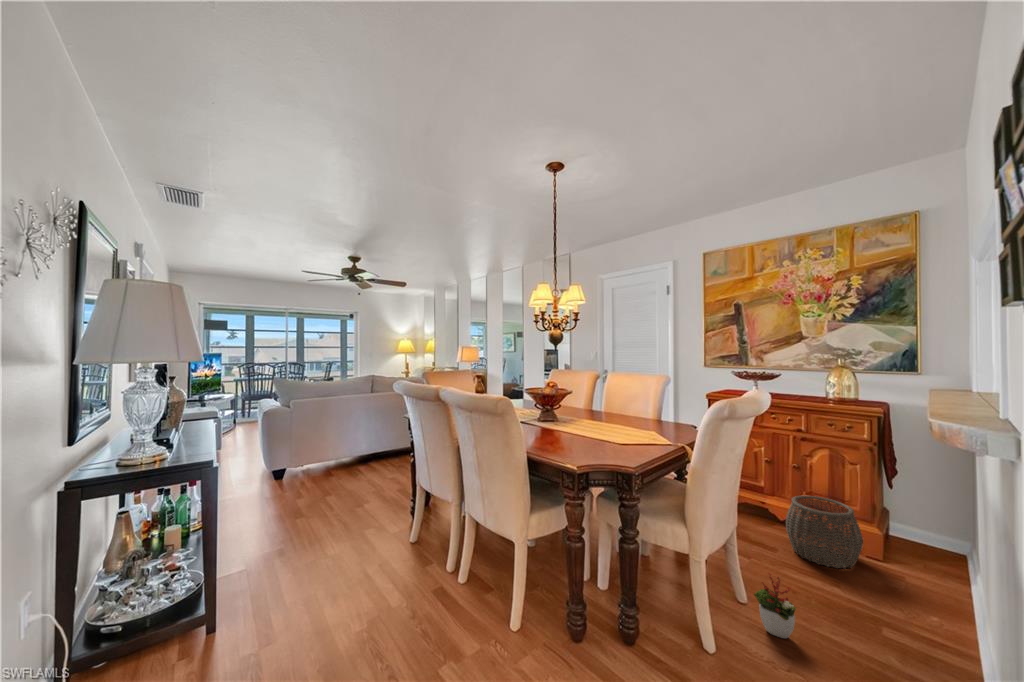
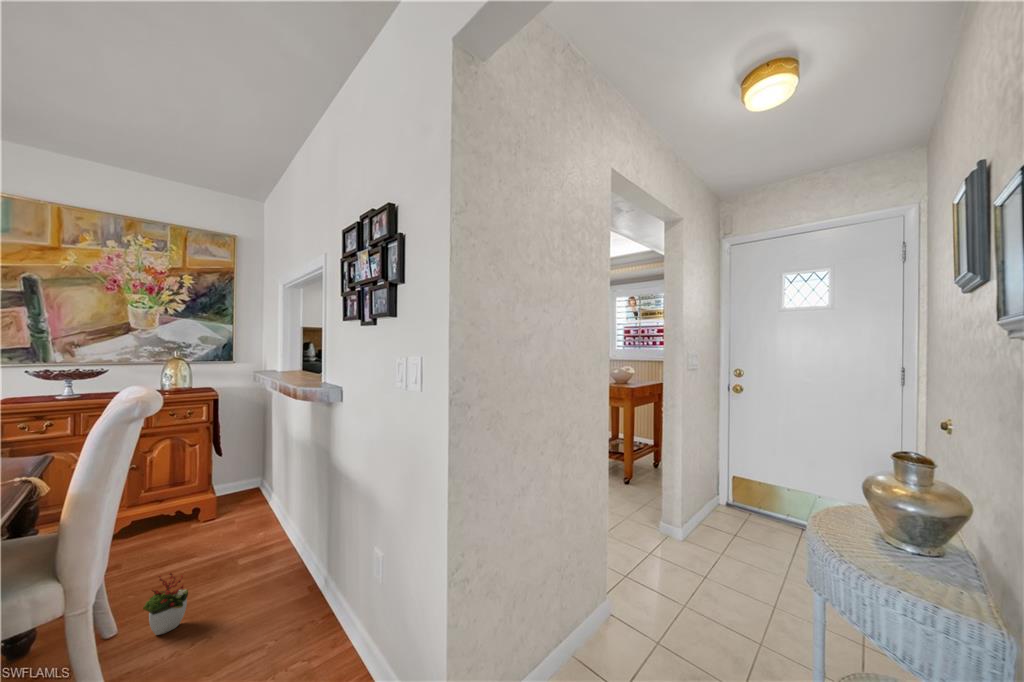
woven basket: present [786,496,862,568] -> none [128,484,206,554]

